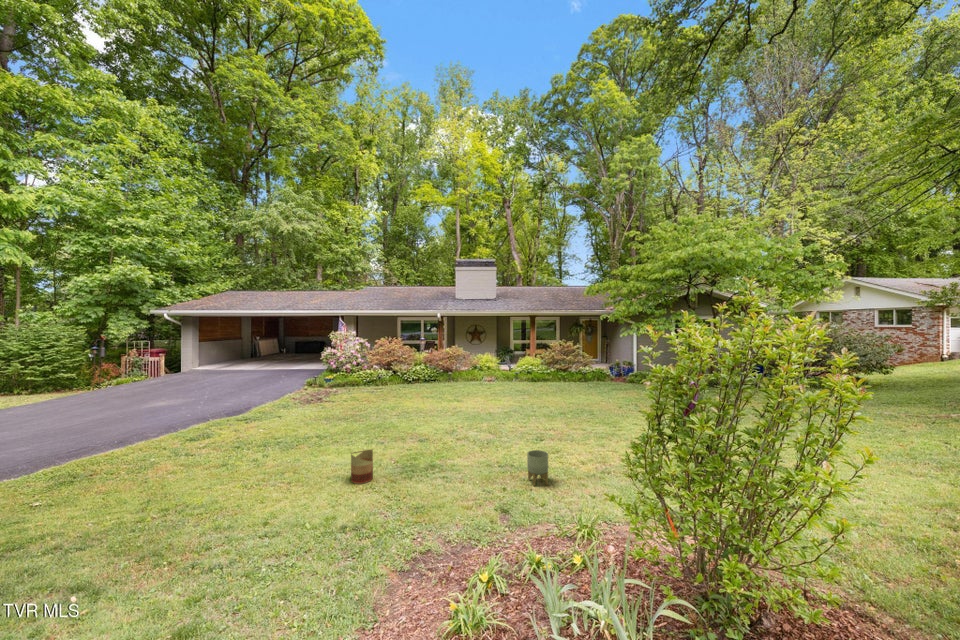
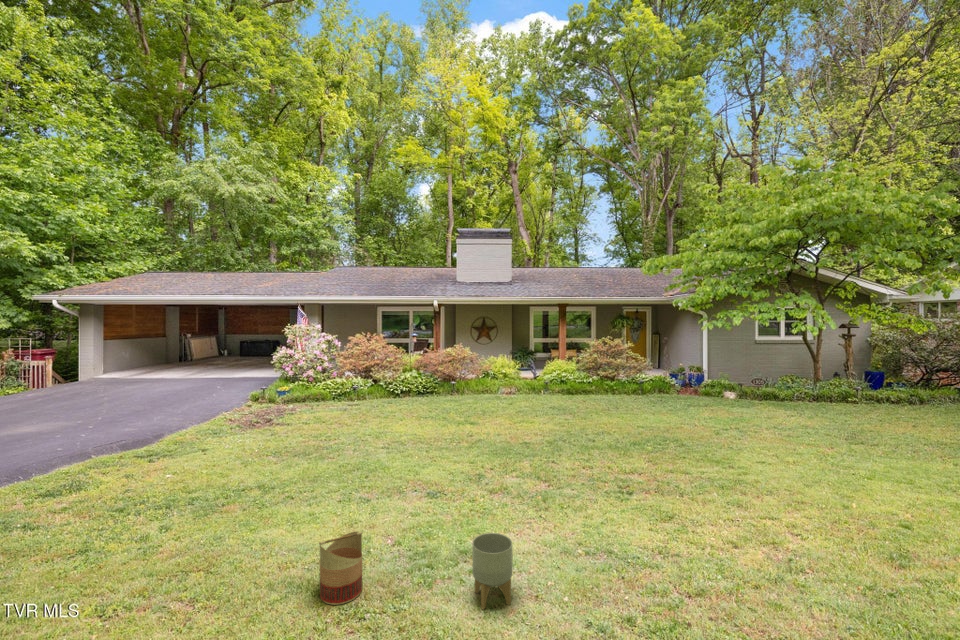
planter: present [527,450,548,486] -> present [472,533,513,610]

